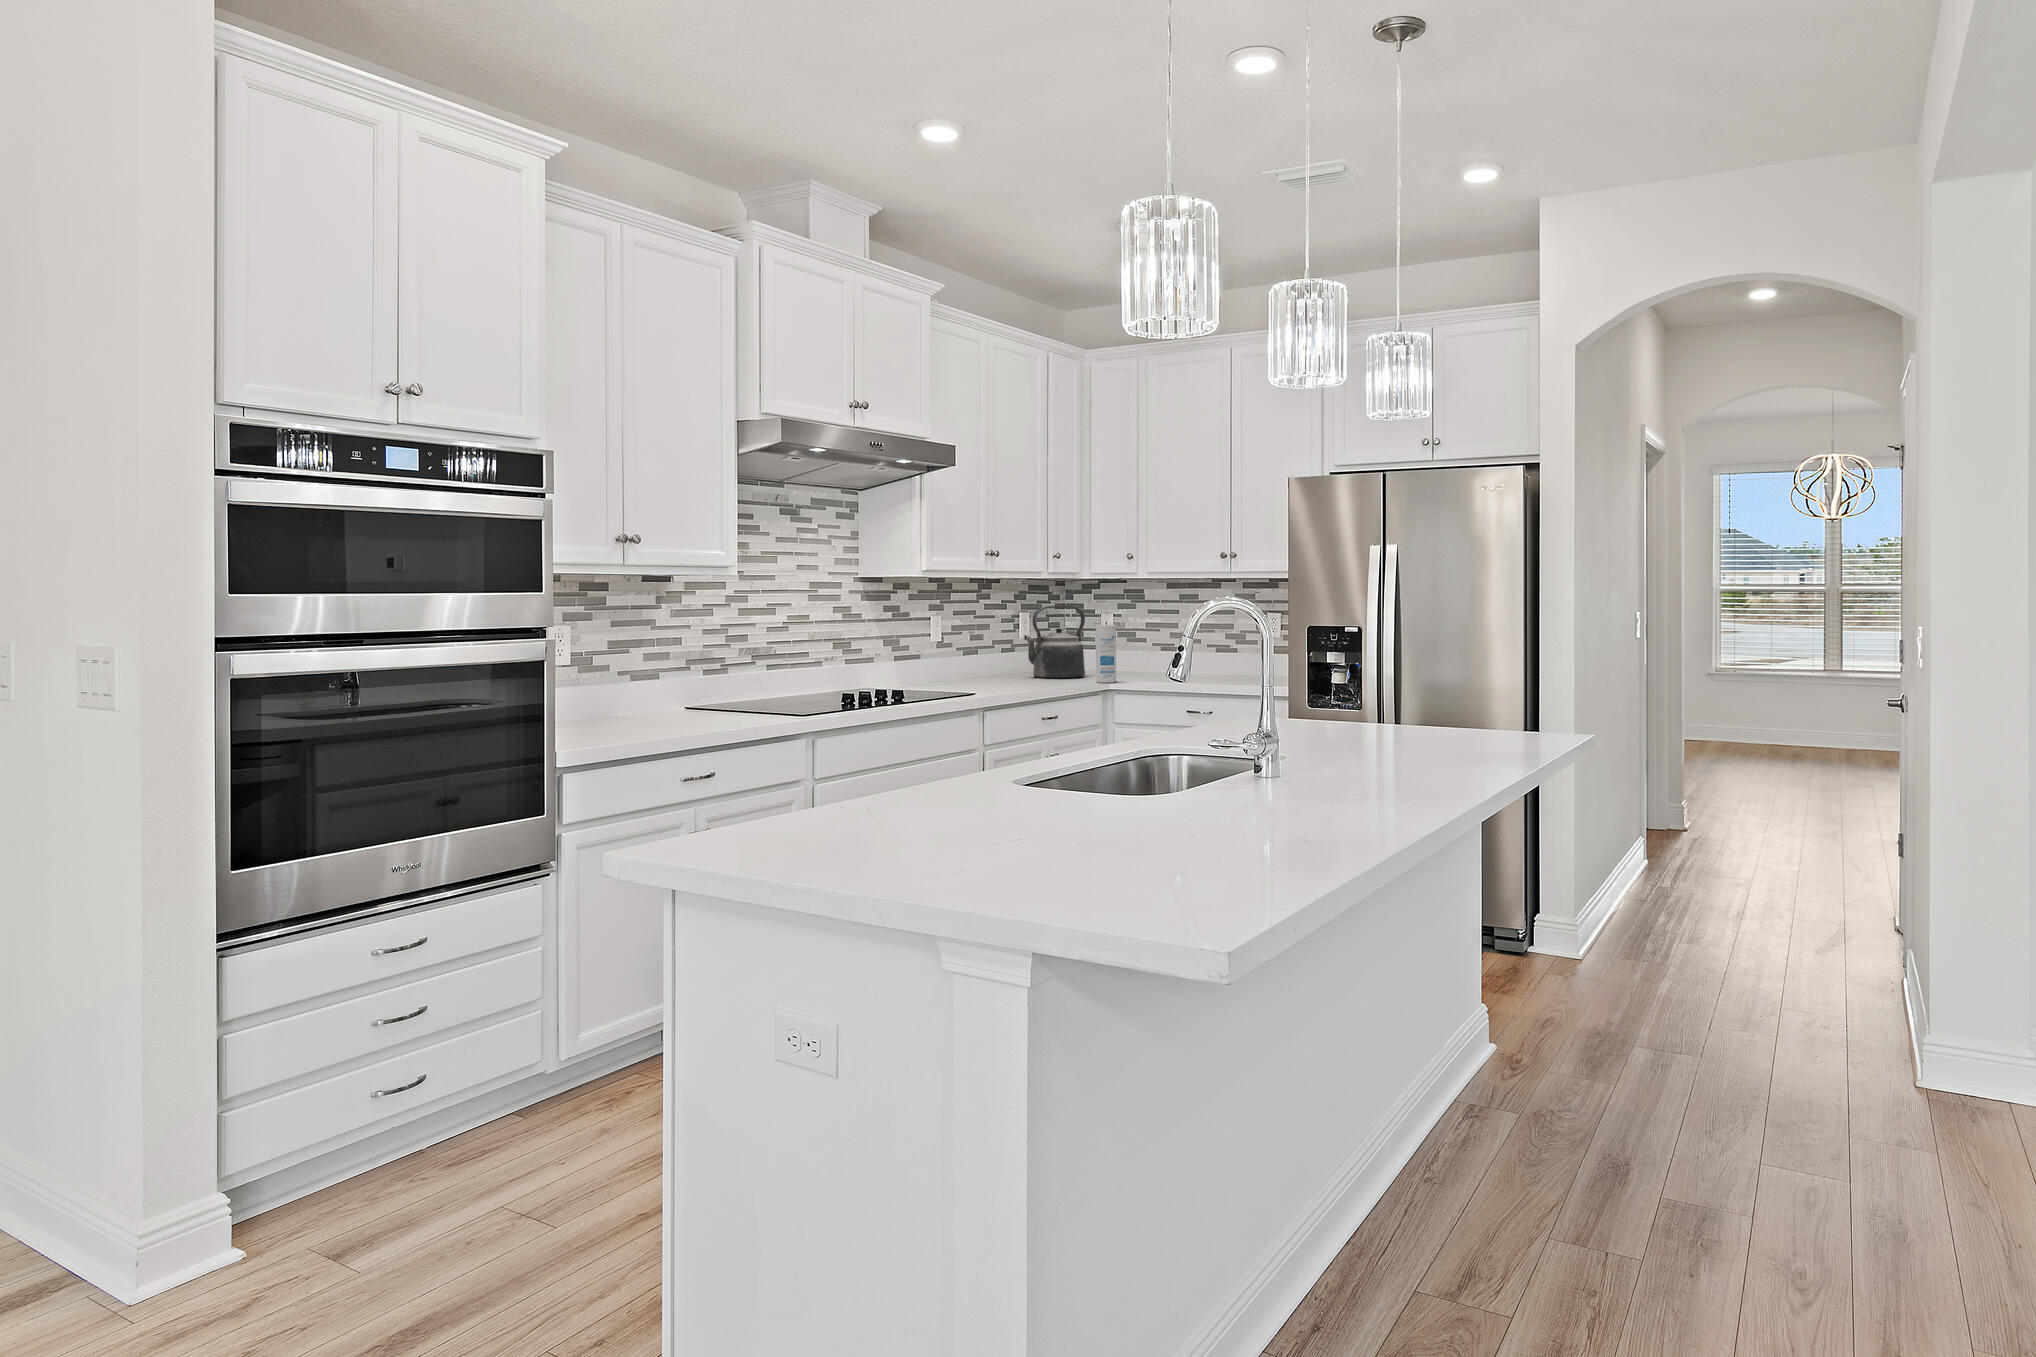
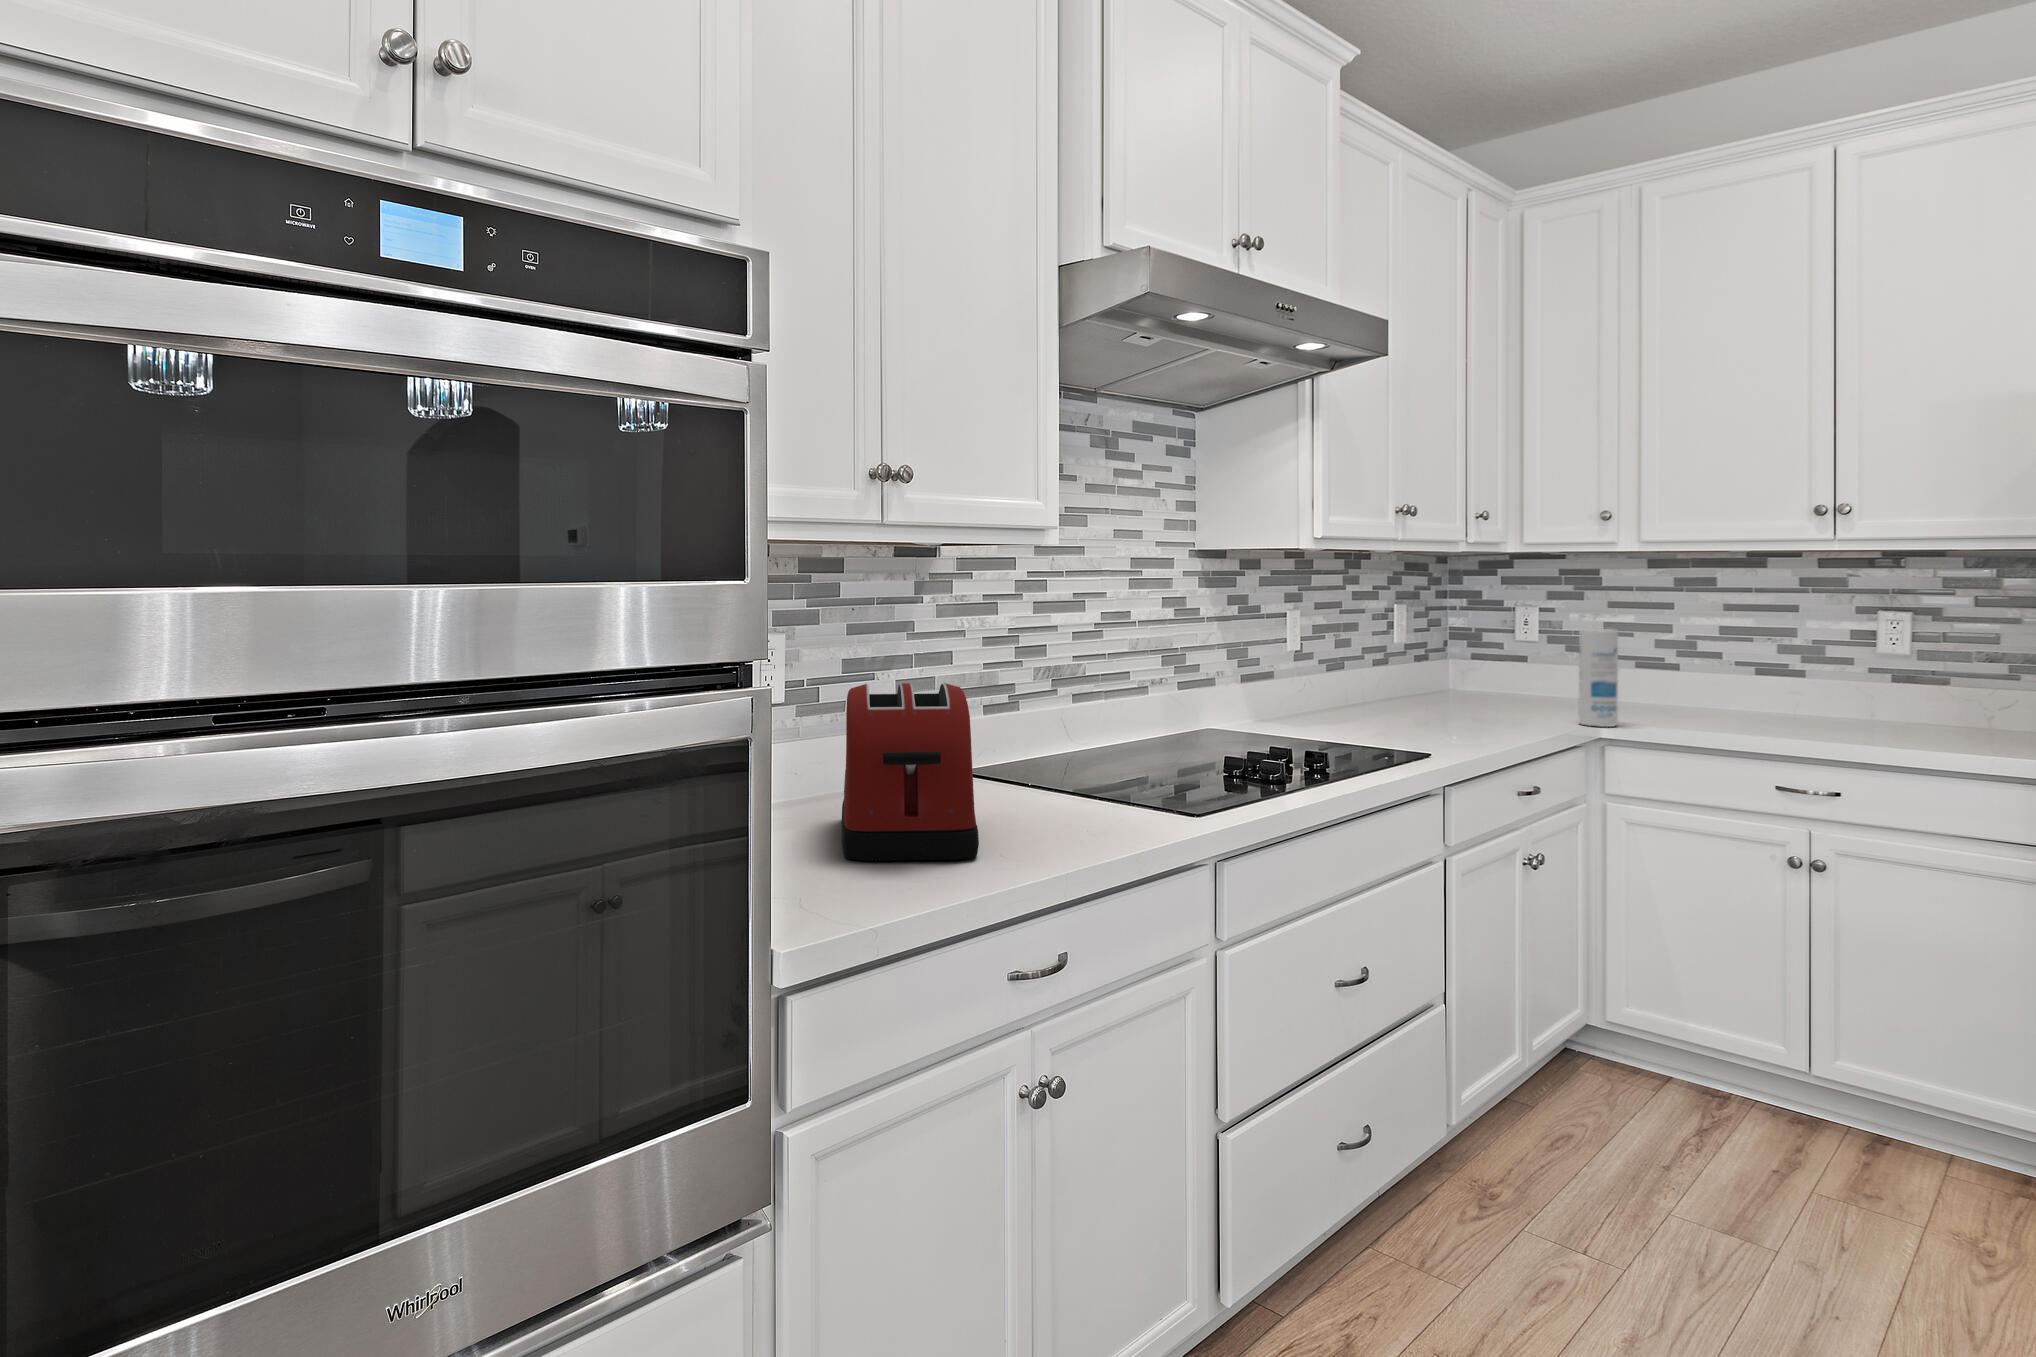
kettle: present [1024,606,1085,678] -> none [1433,596,1532,712]
toaster: none [598,647,673,735] -> present [841,683,979,861]

